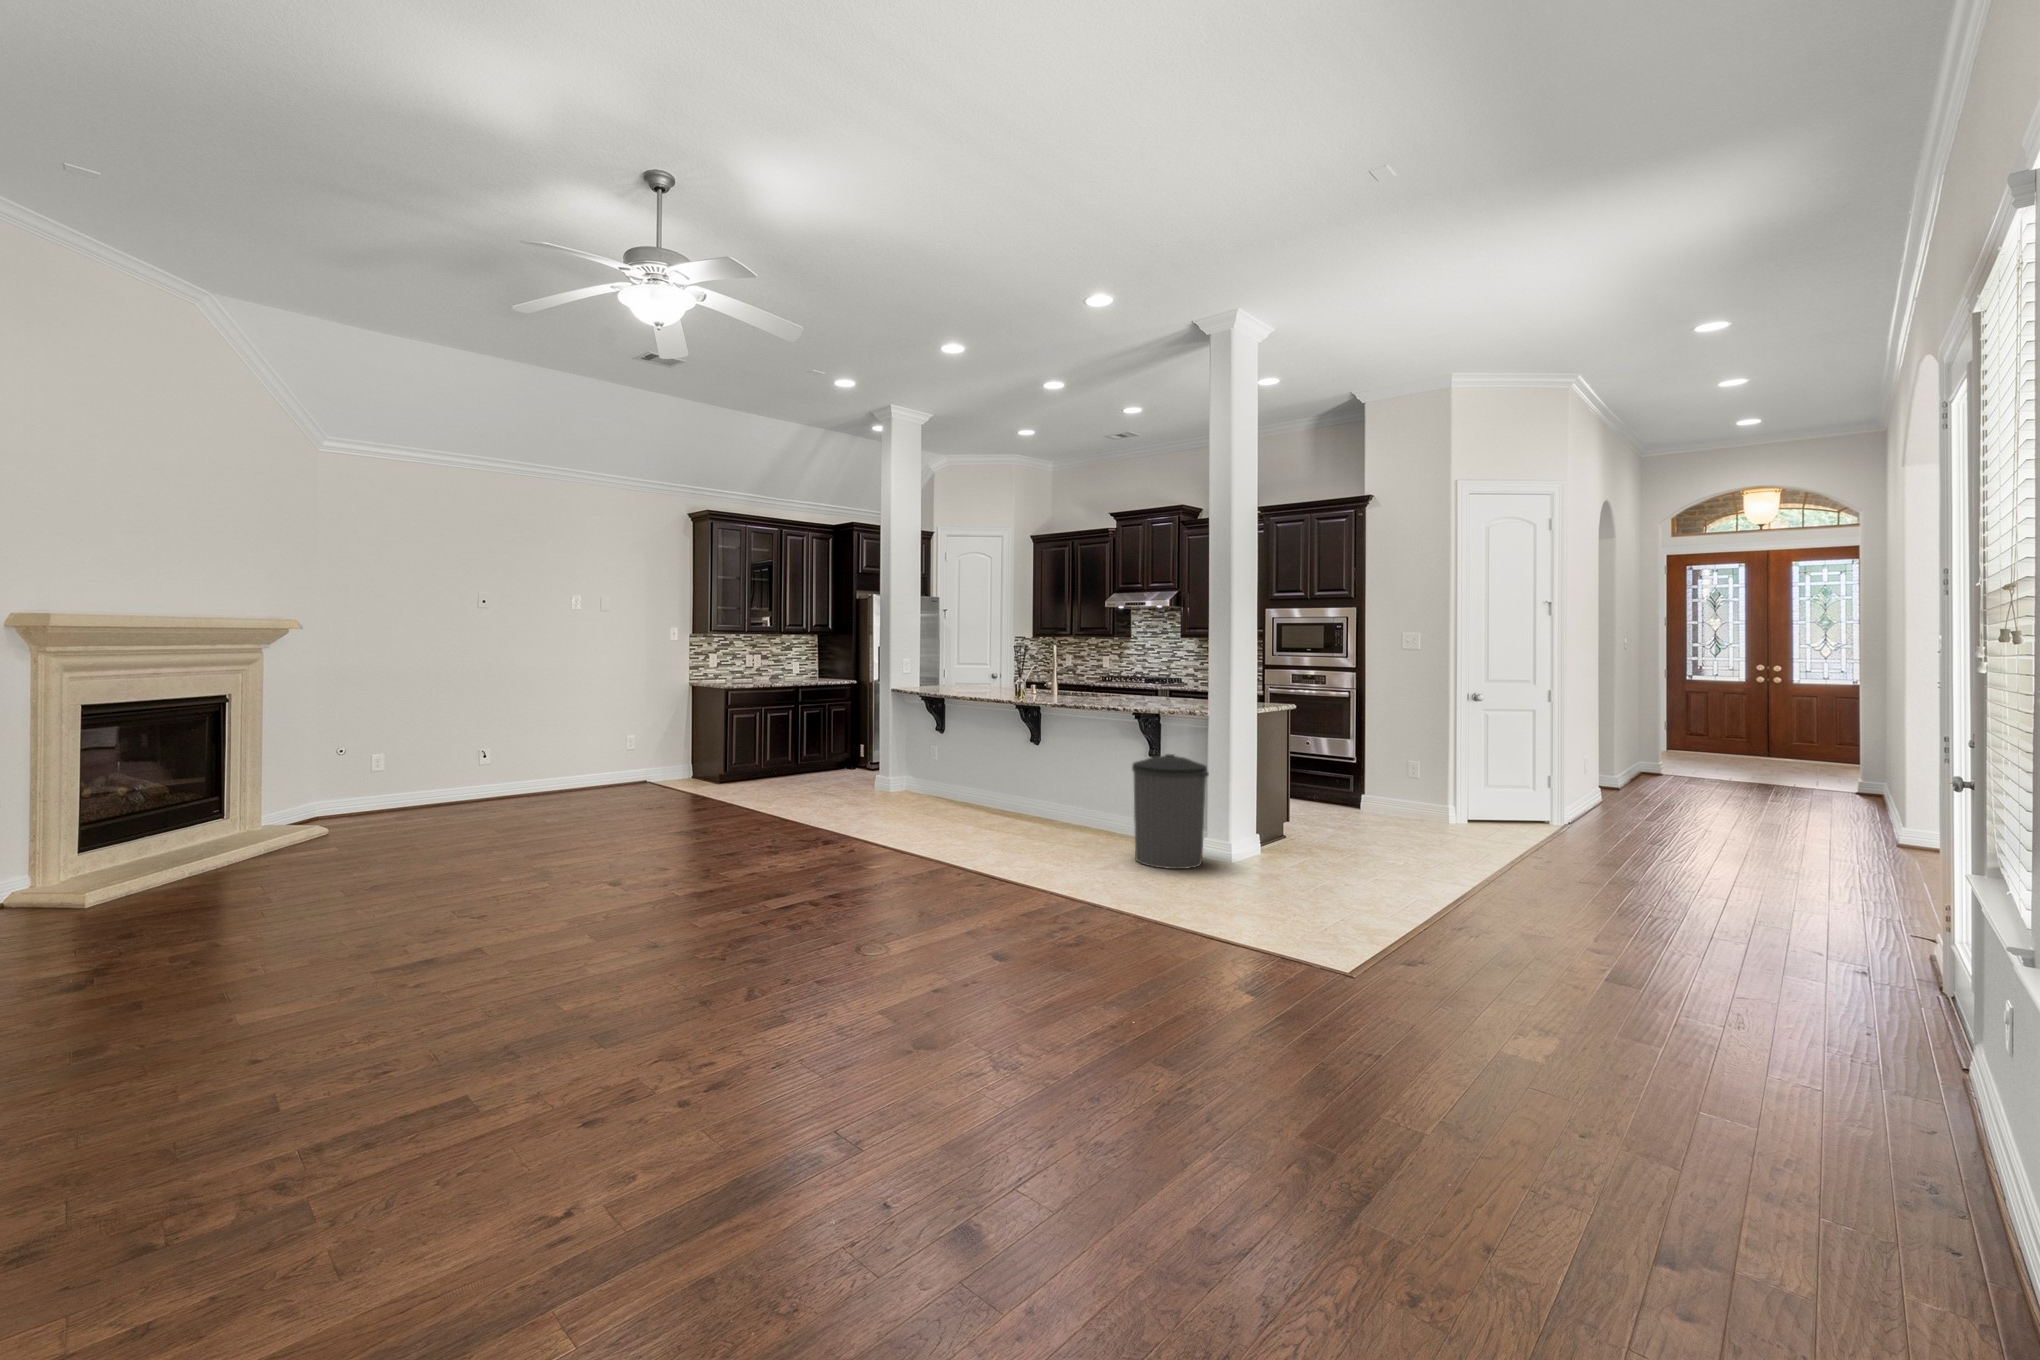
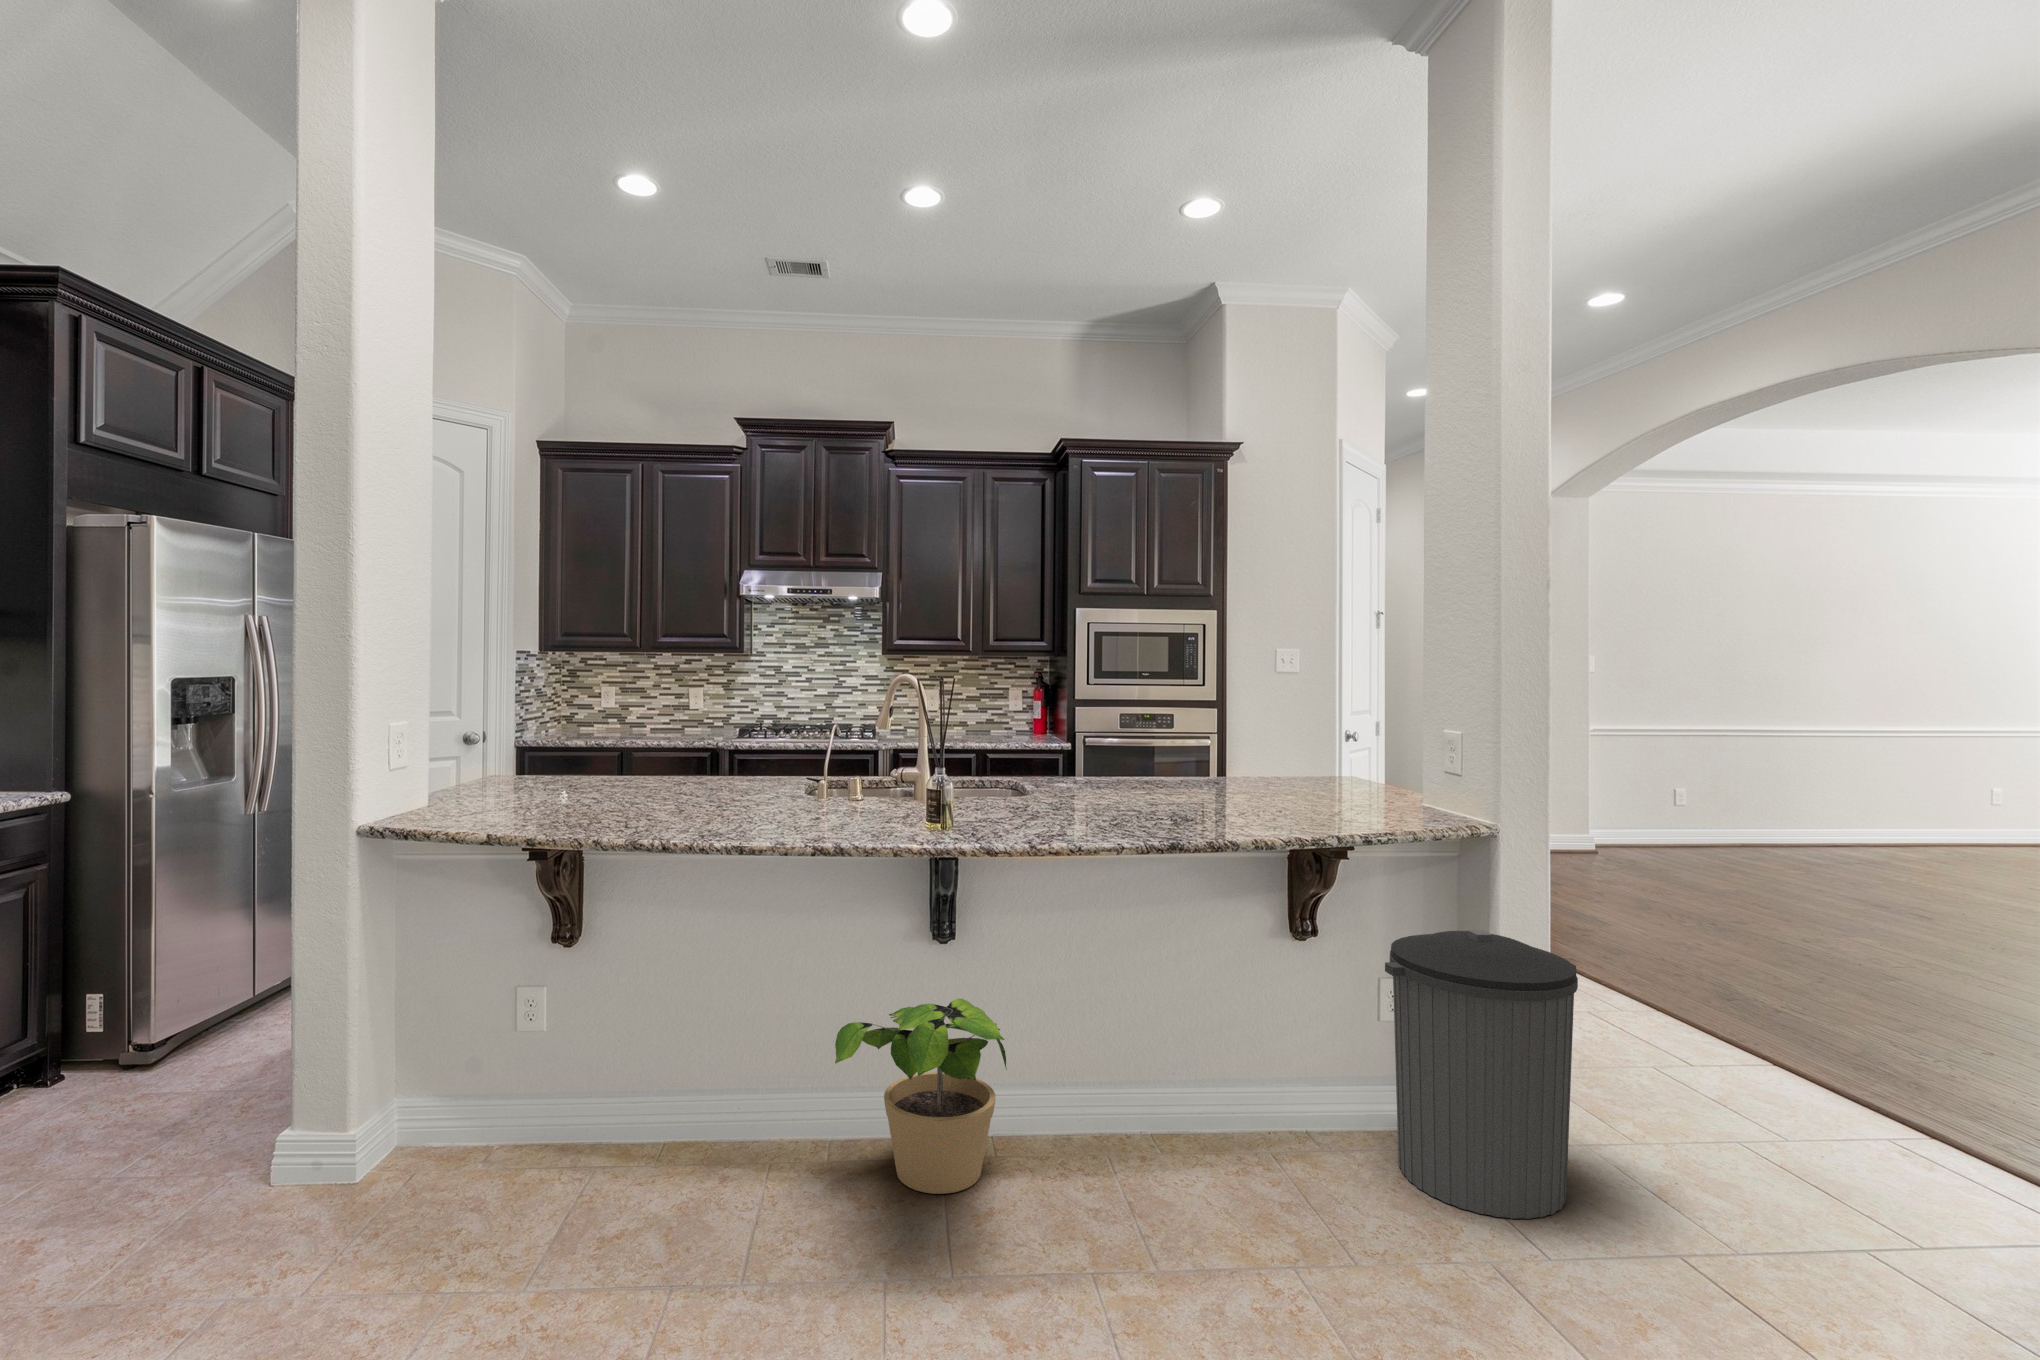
potted plant: none [952,753,1026,828] -> present [835,999,1007,1194]

